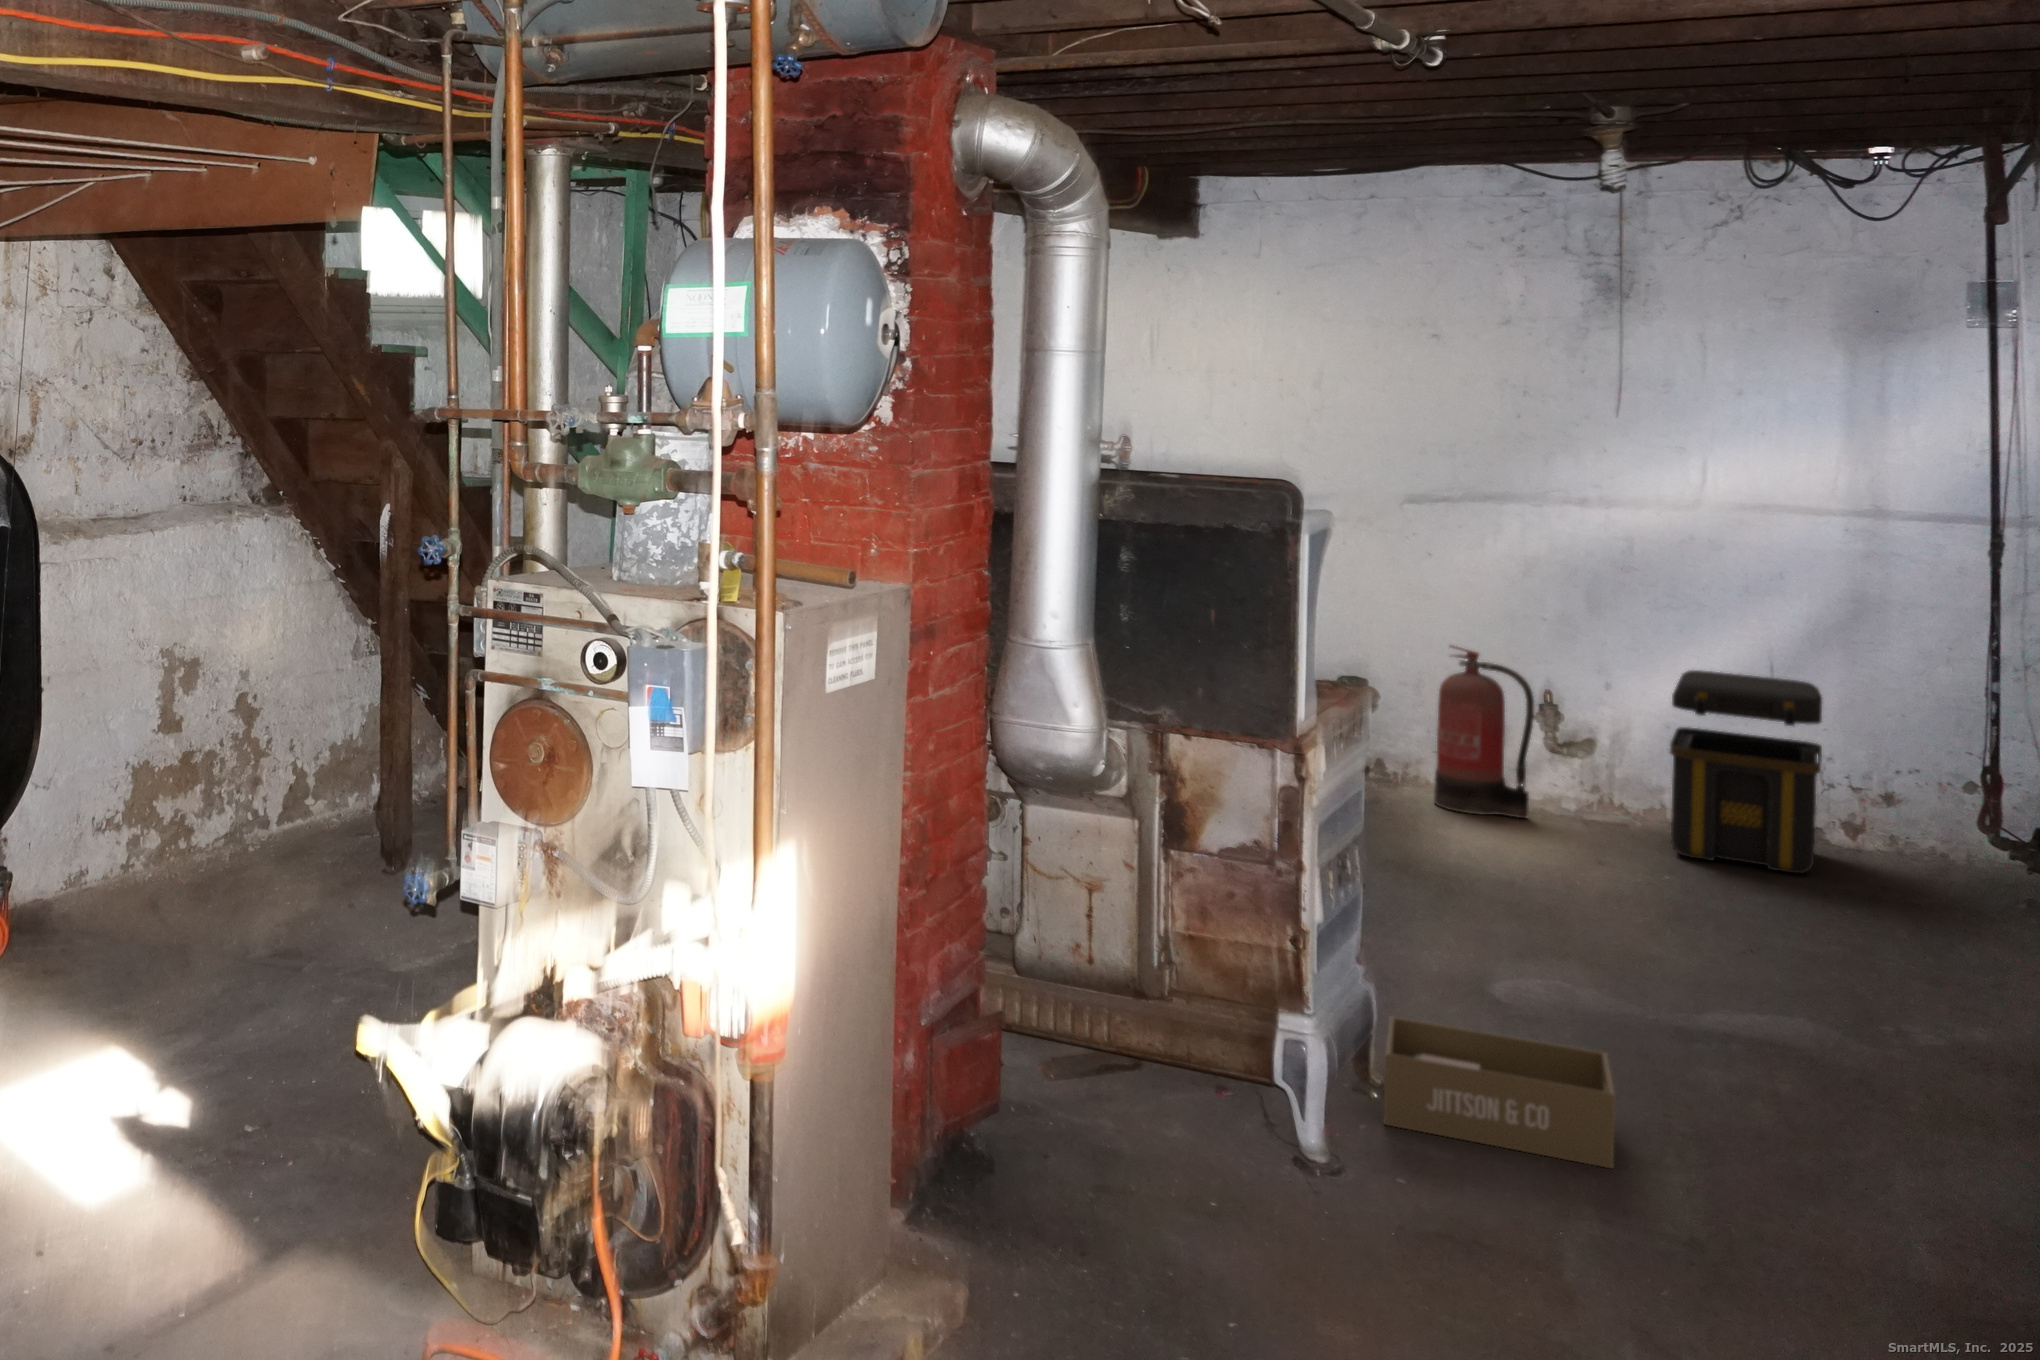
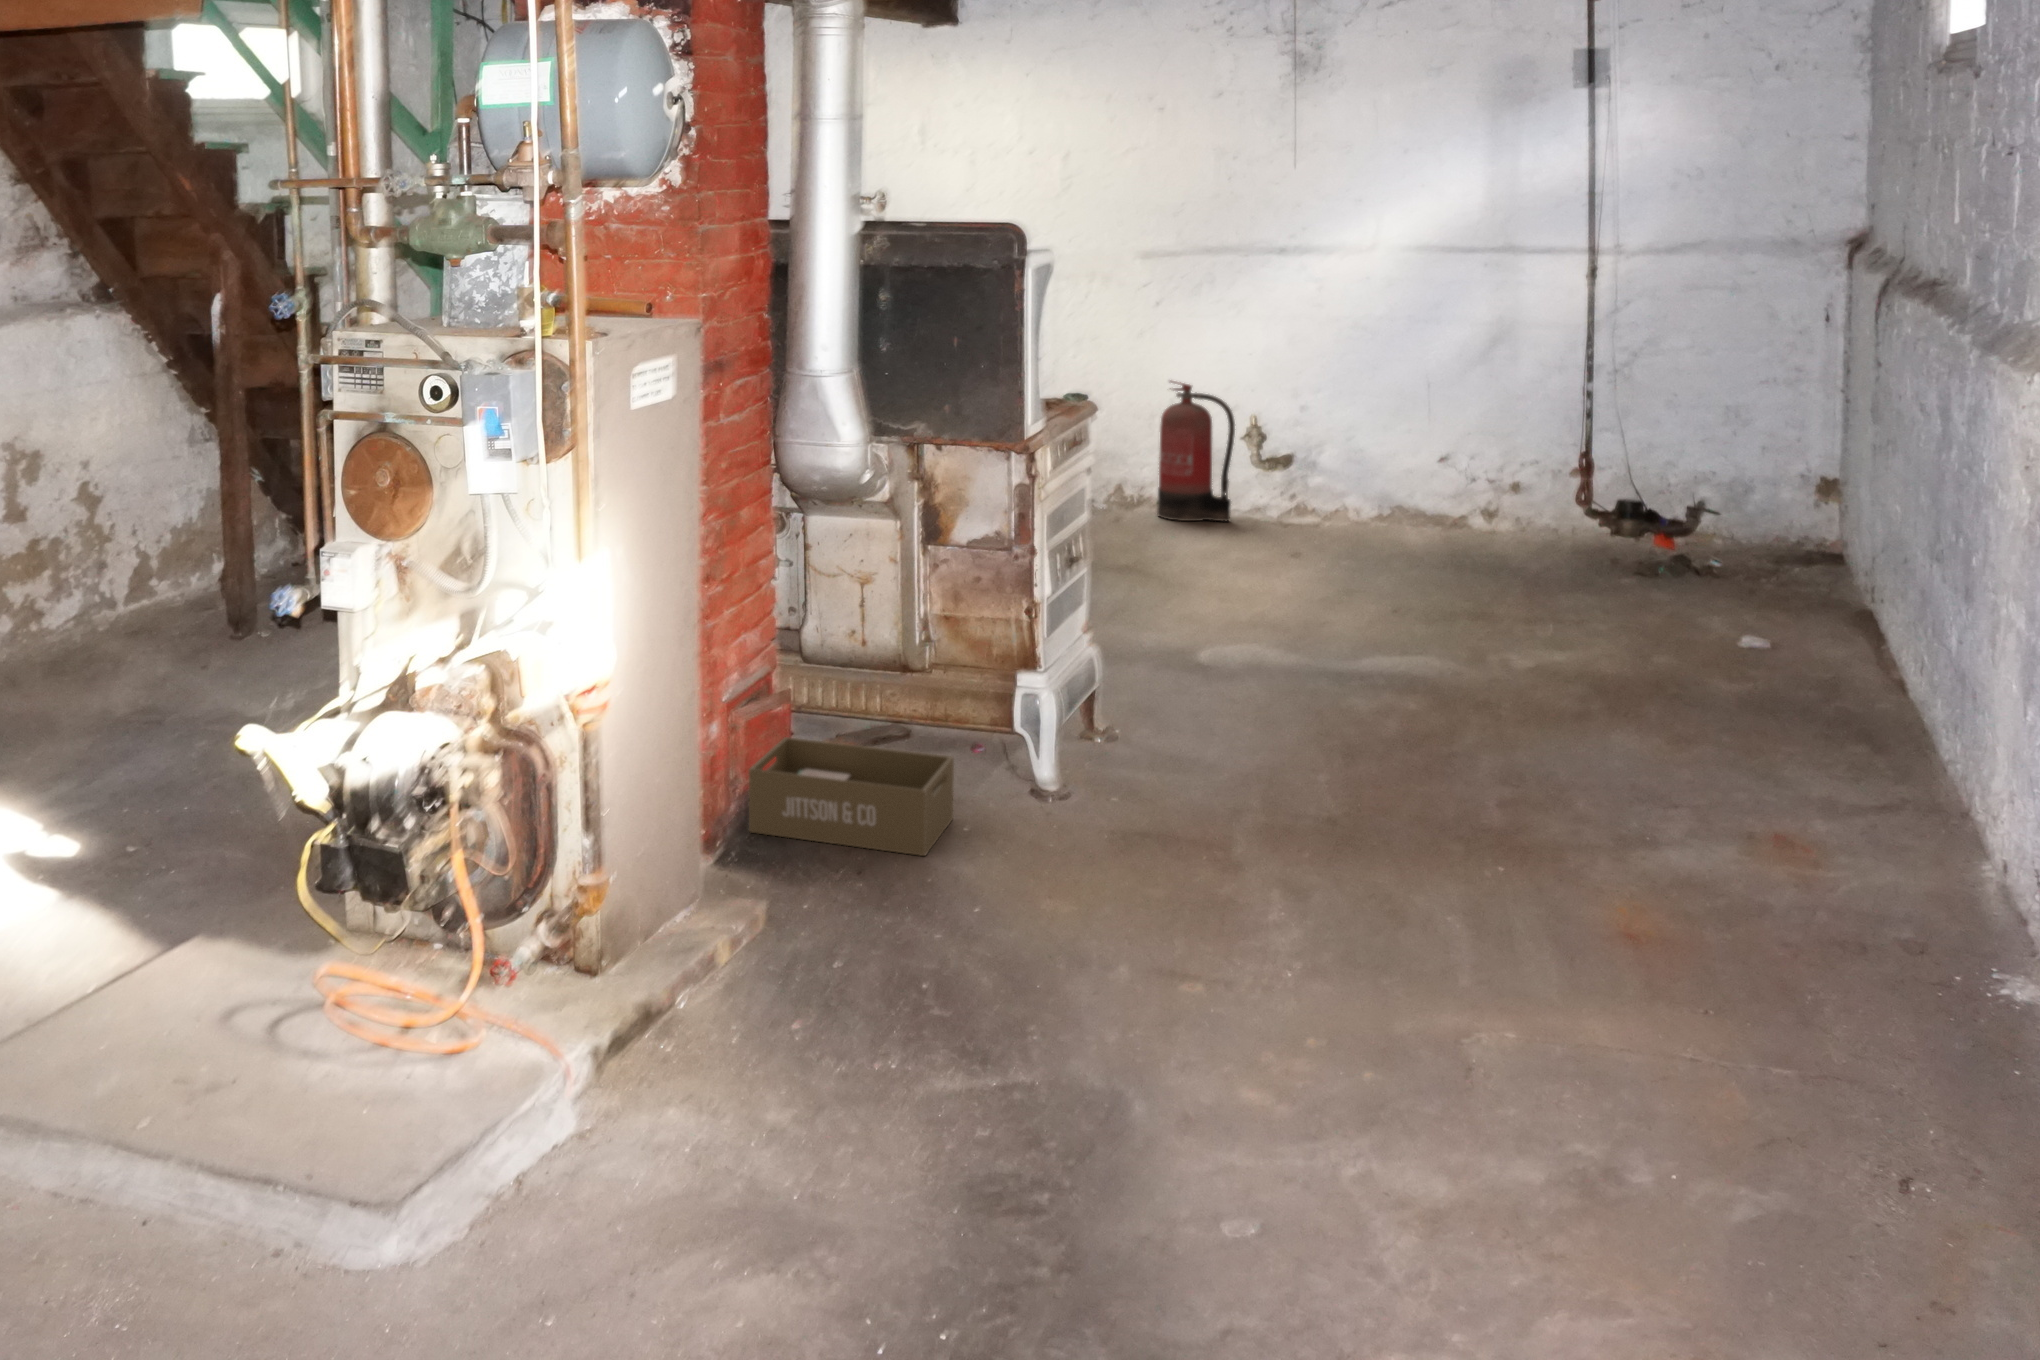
toolbox: present [1670,670,1822,873] -> none [1336,388,1451,546]
storage box: present [1384,1016,1615,1168] -> present [749,737,954,856]

